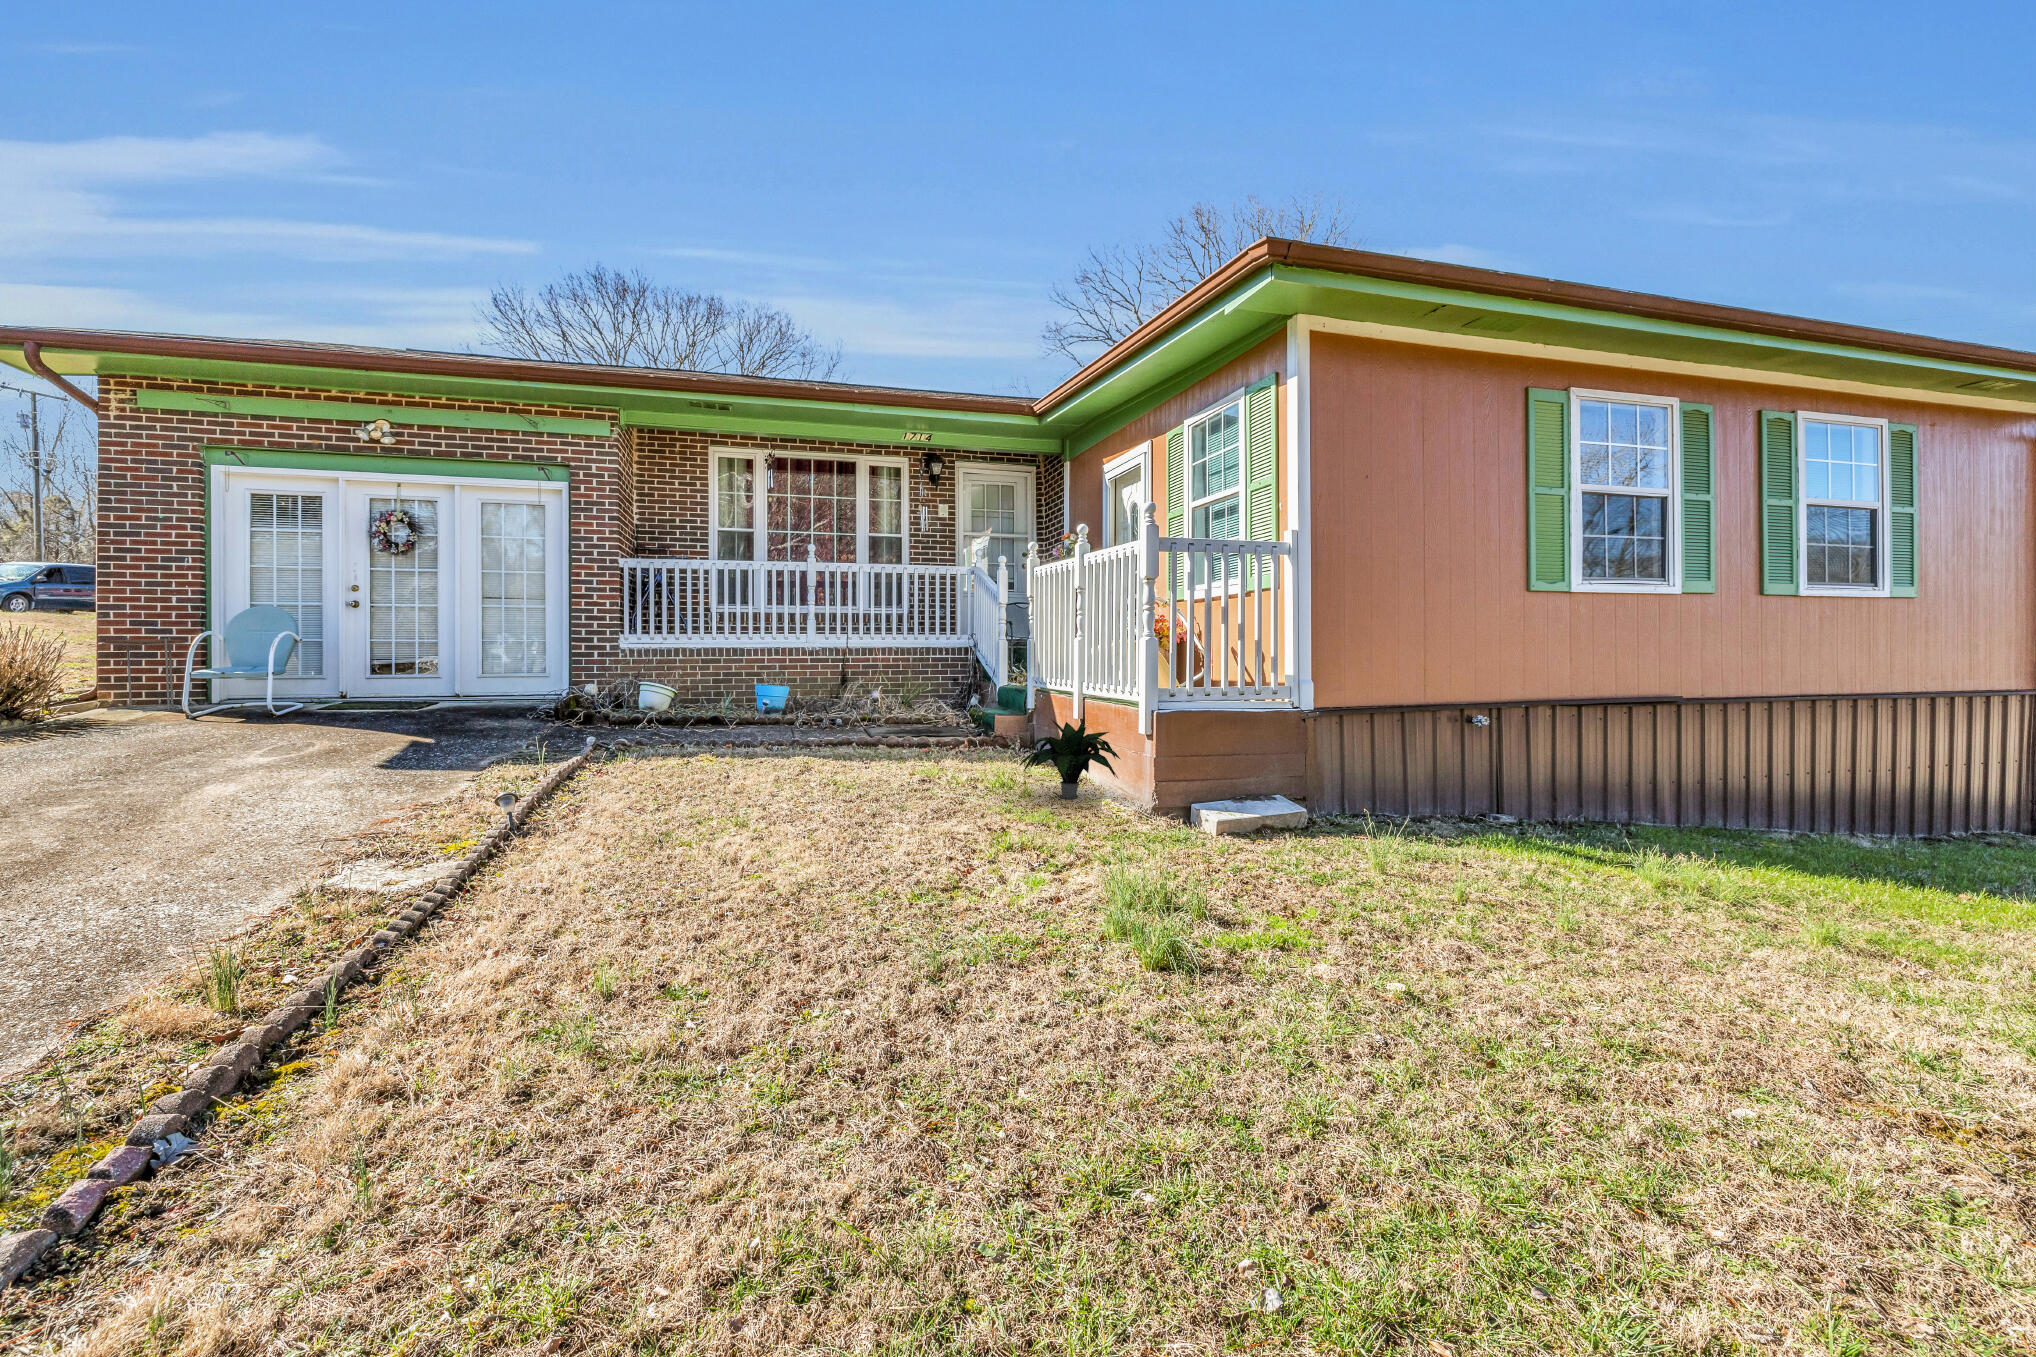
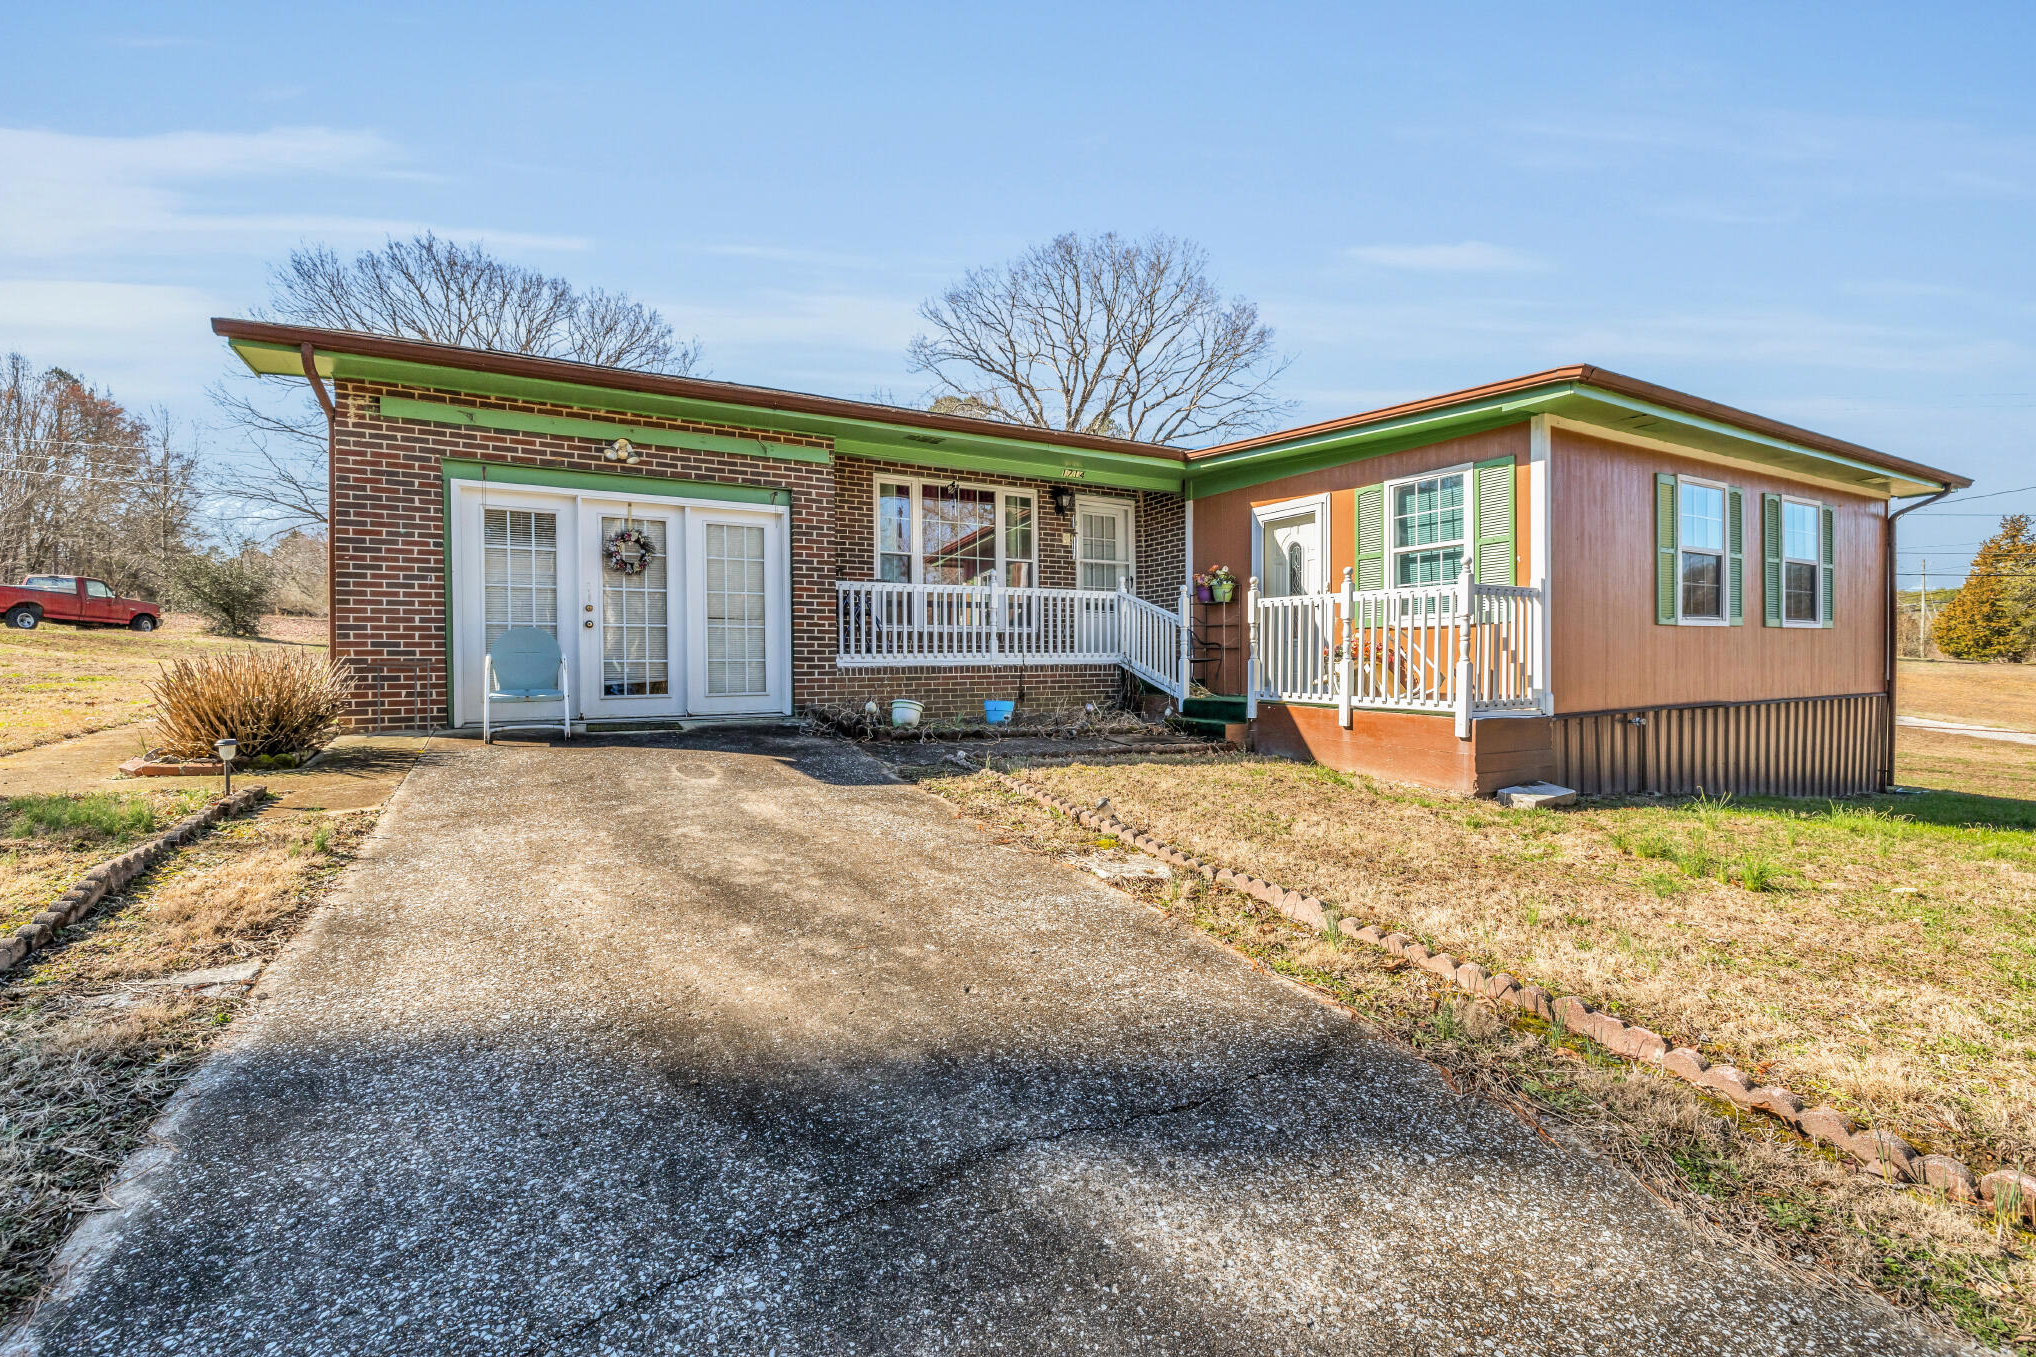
potted plant: present [1019,717,1120,799] -> none [1383,726,1475,792]

